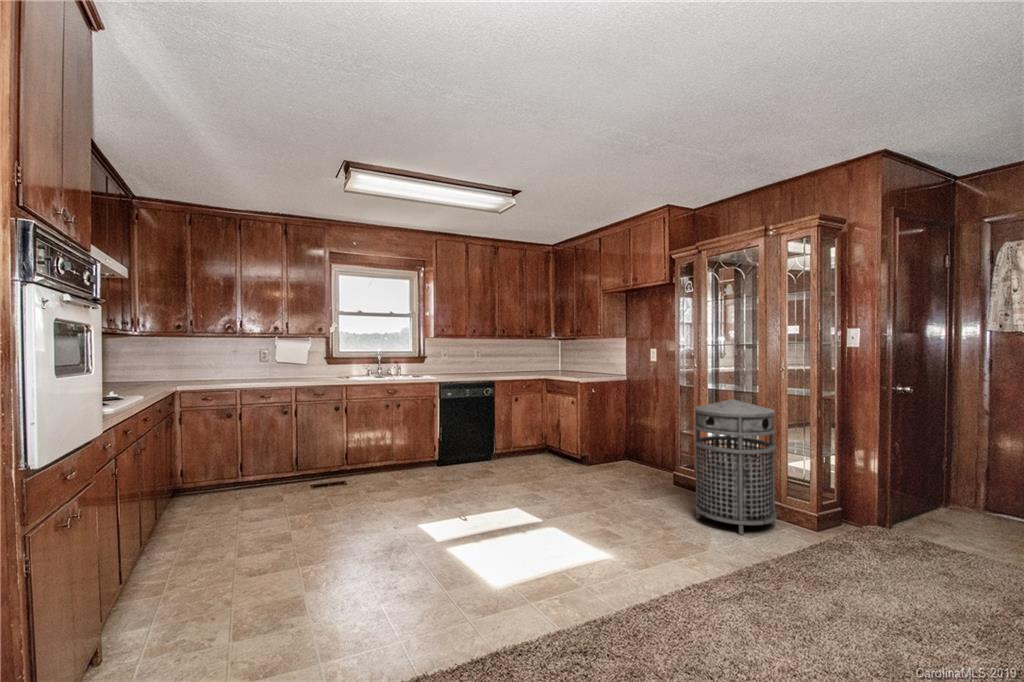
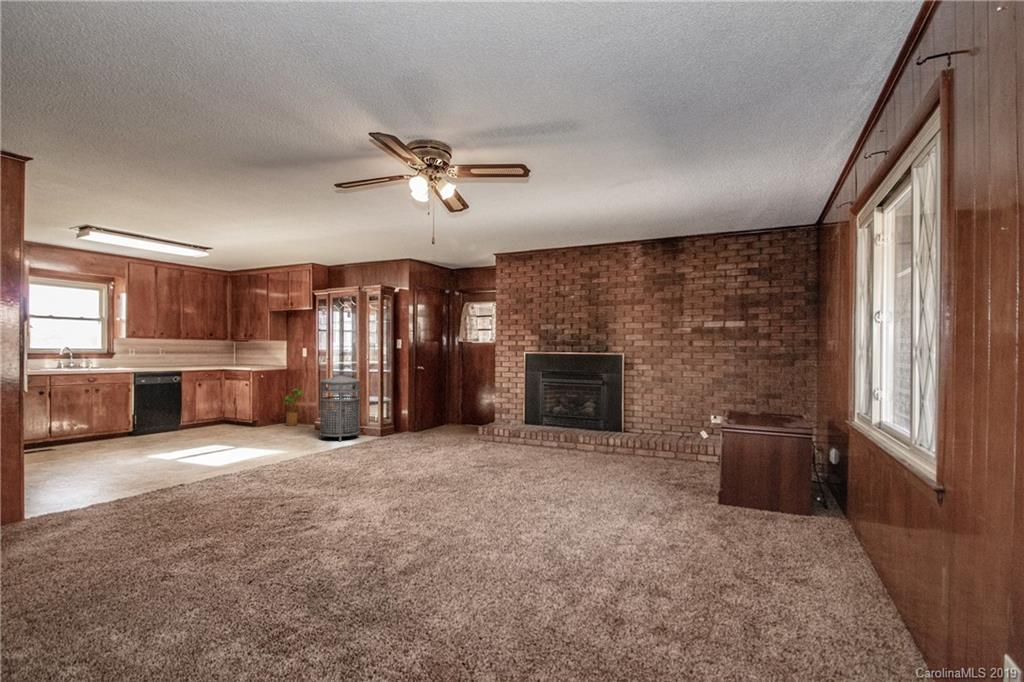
house plant: none [624,412,658,470] -> present [283,389,305,426]

